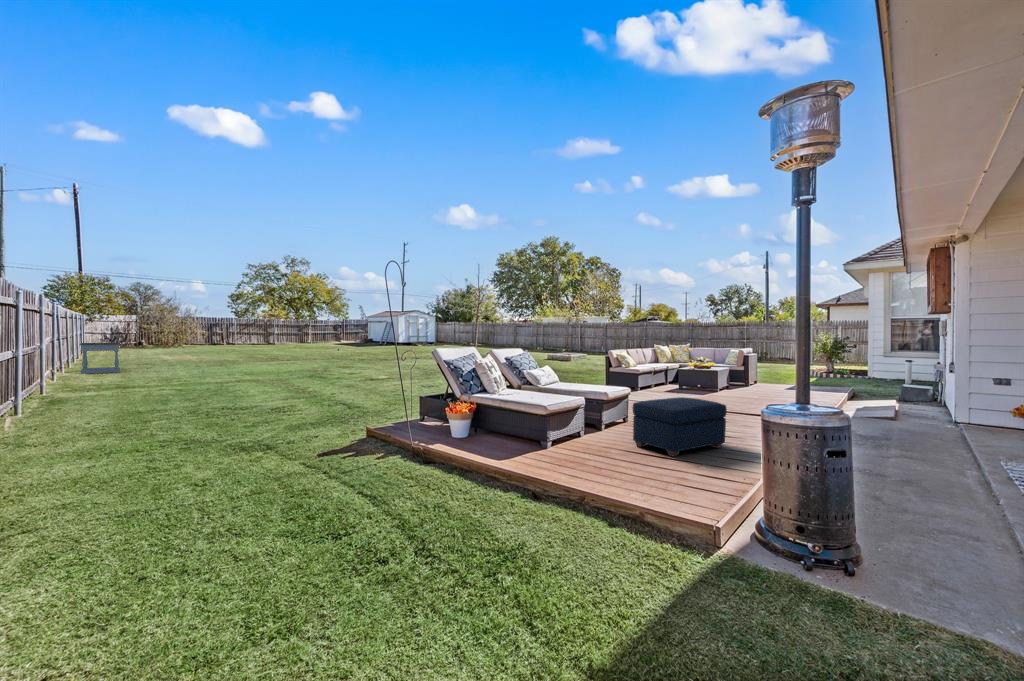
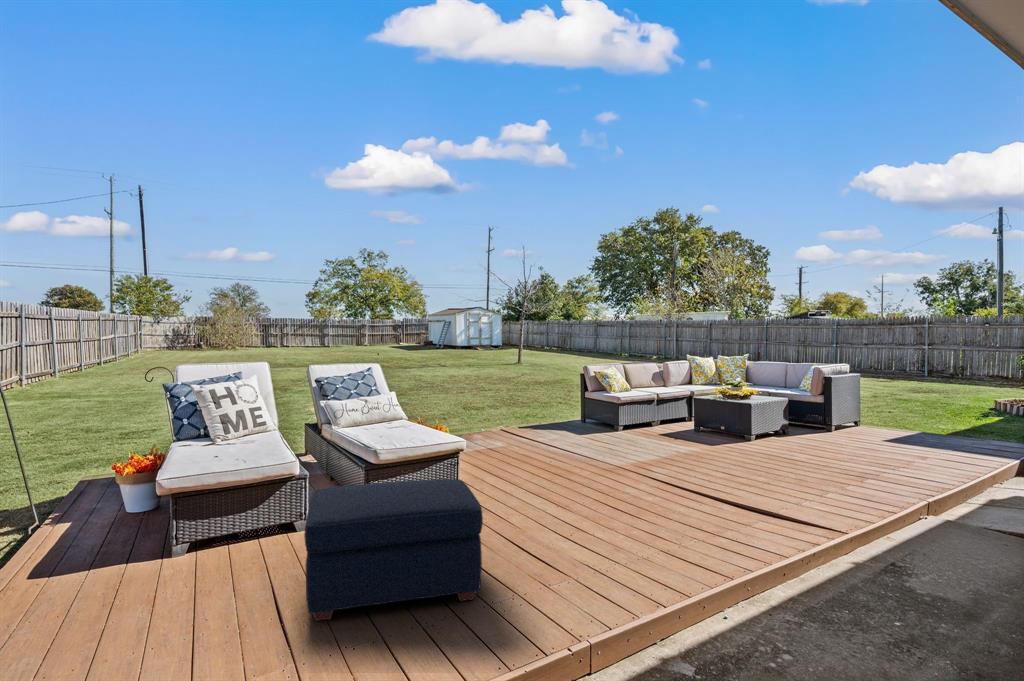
side table: present [80,343,120,374] -> none [27,349,79,384]

